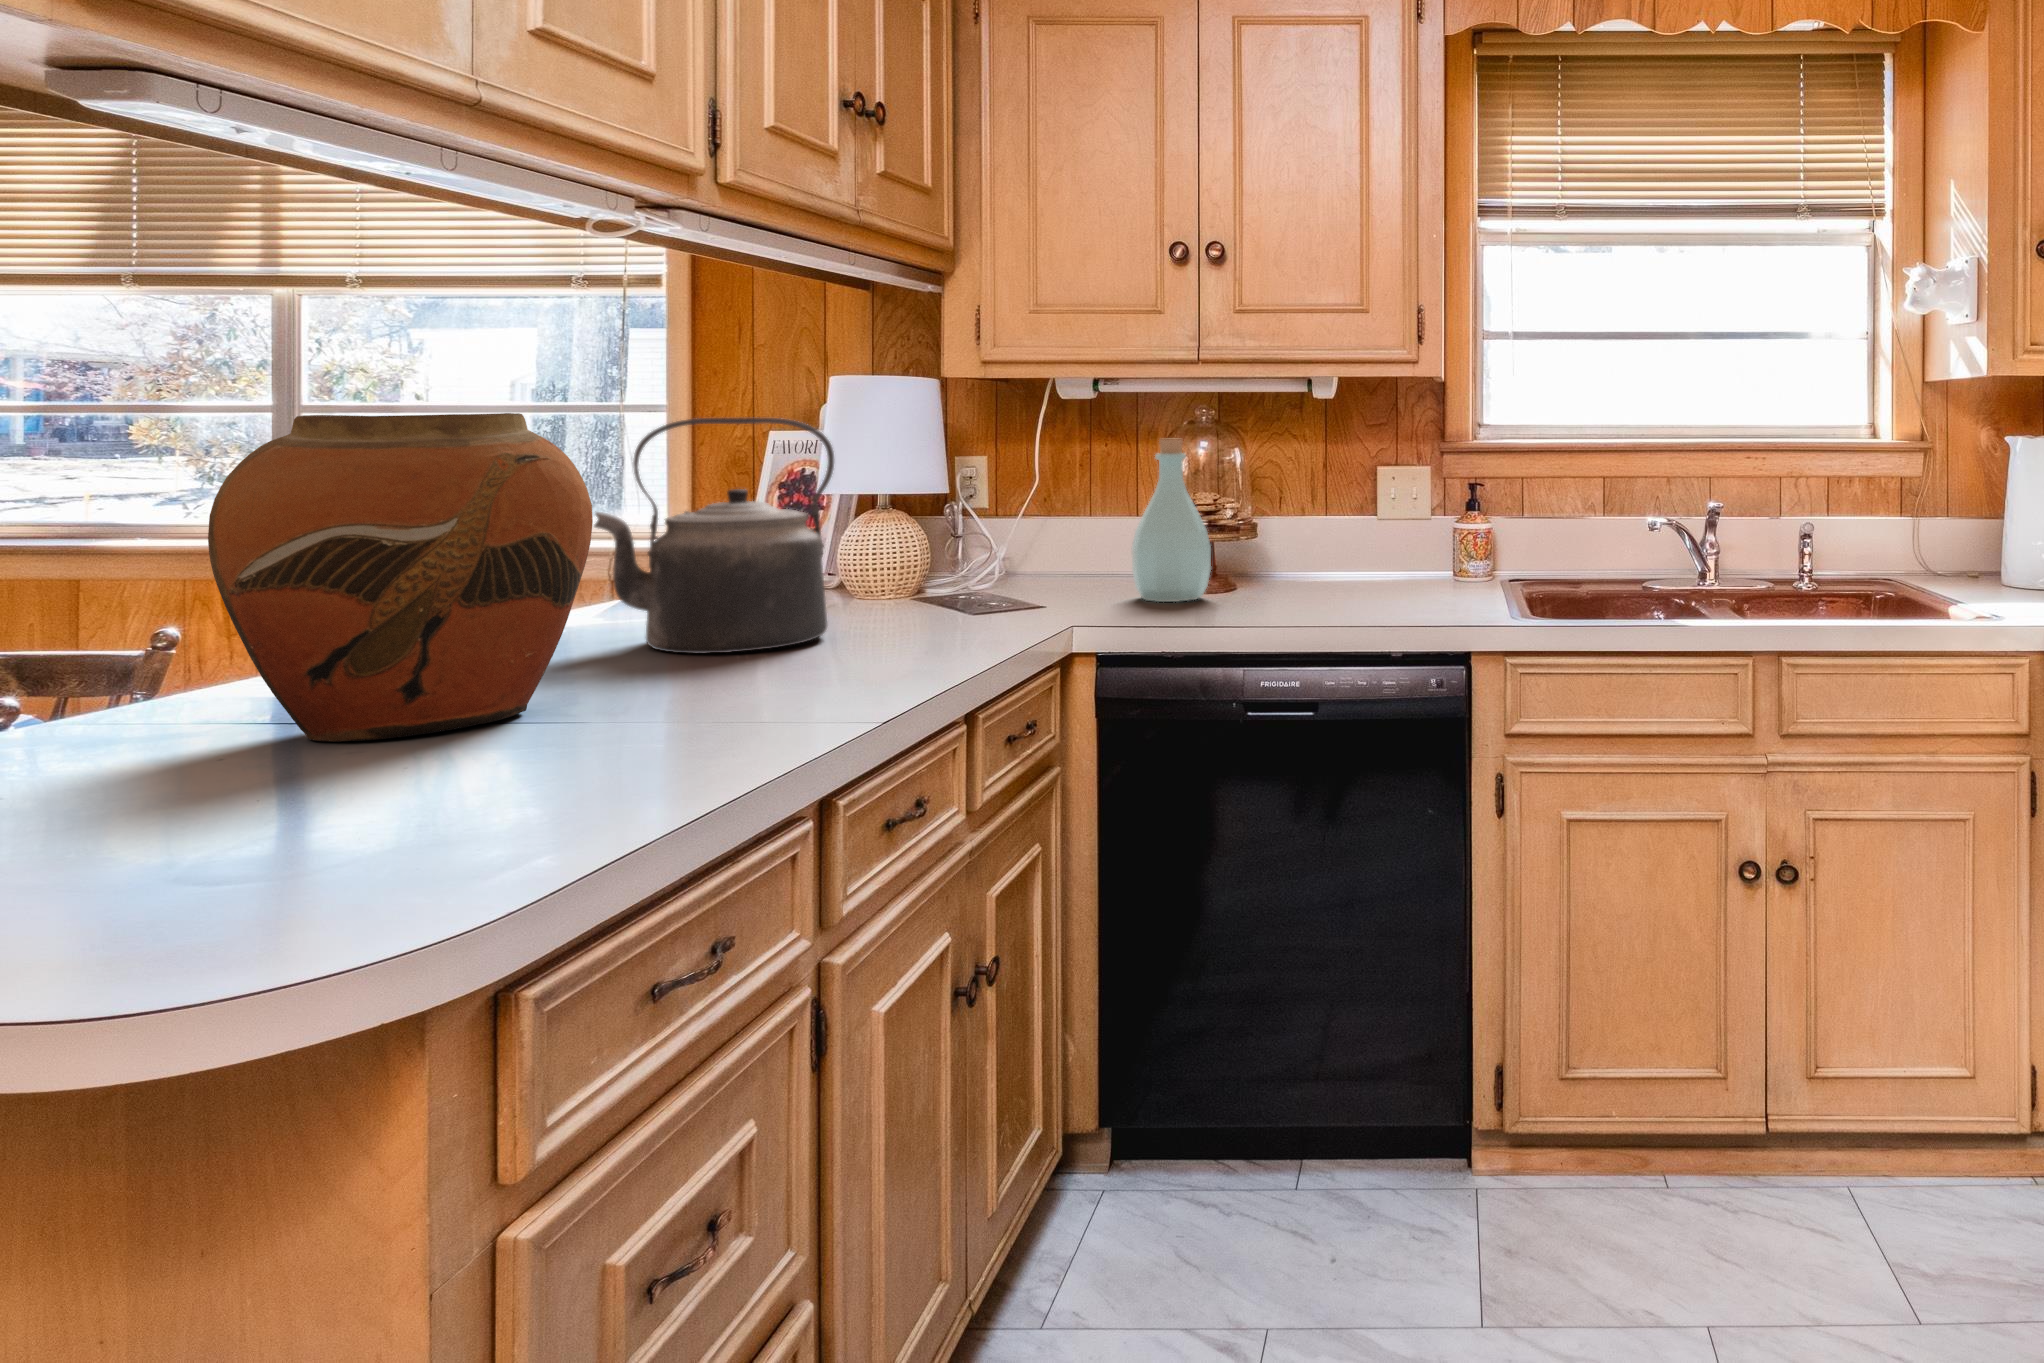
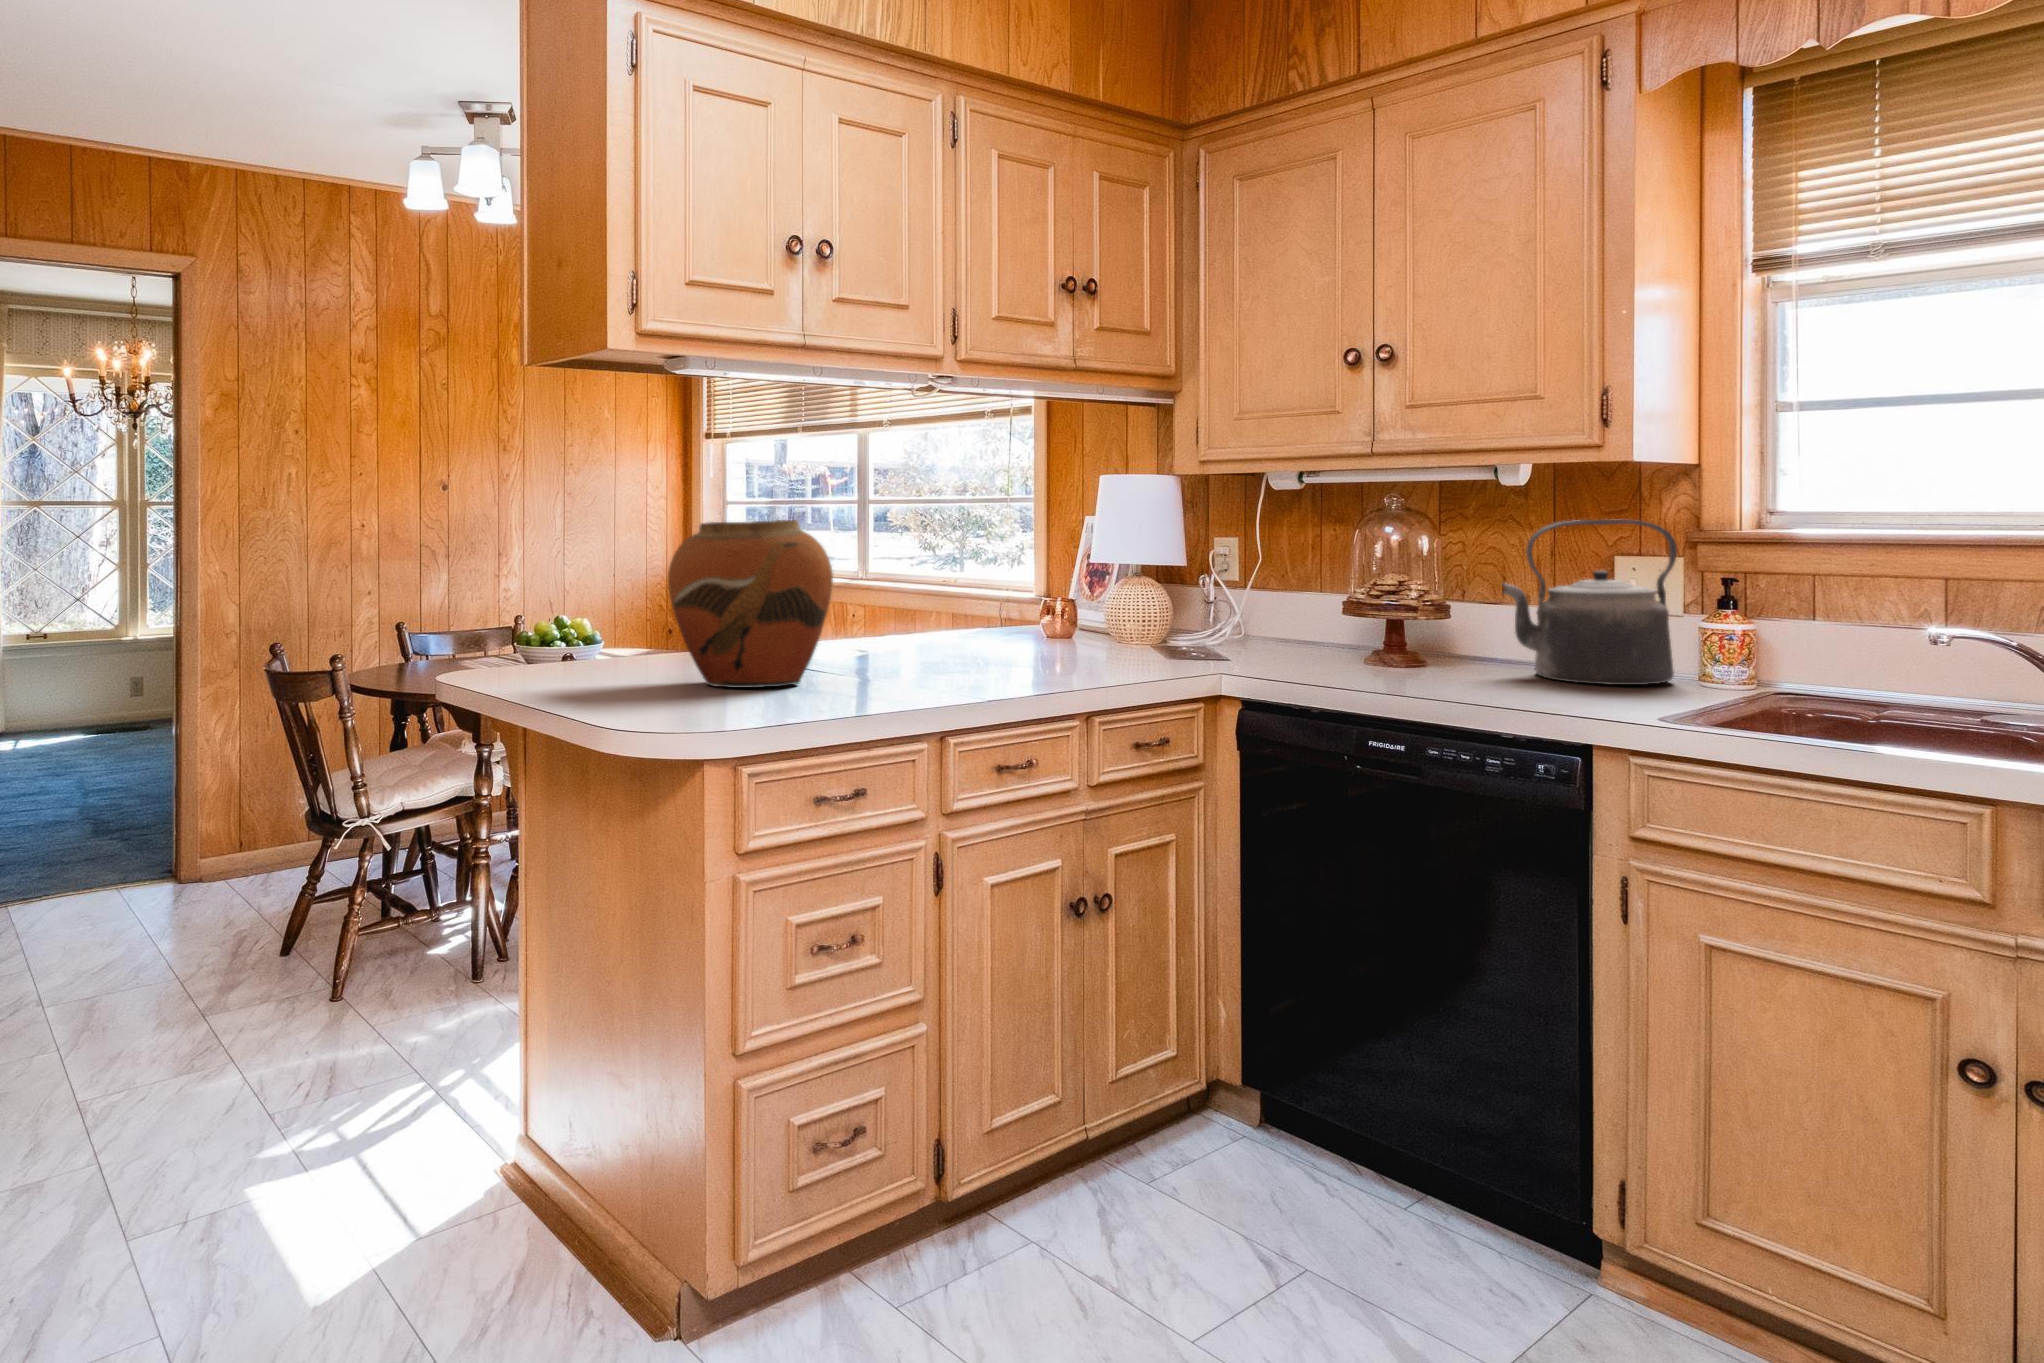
kettle: present [595,418,834,653] -> present [1503,520,1677,685]
bottle: present [1132,439,1211,602] -> none [1297,529,1371,672]

